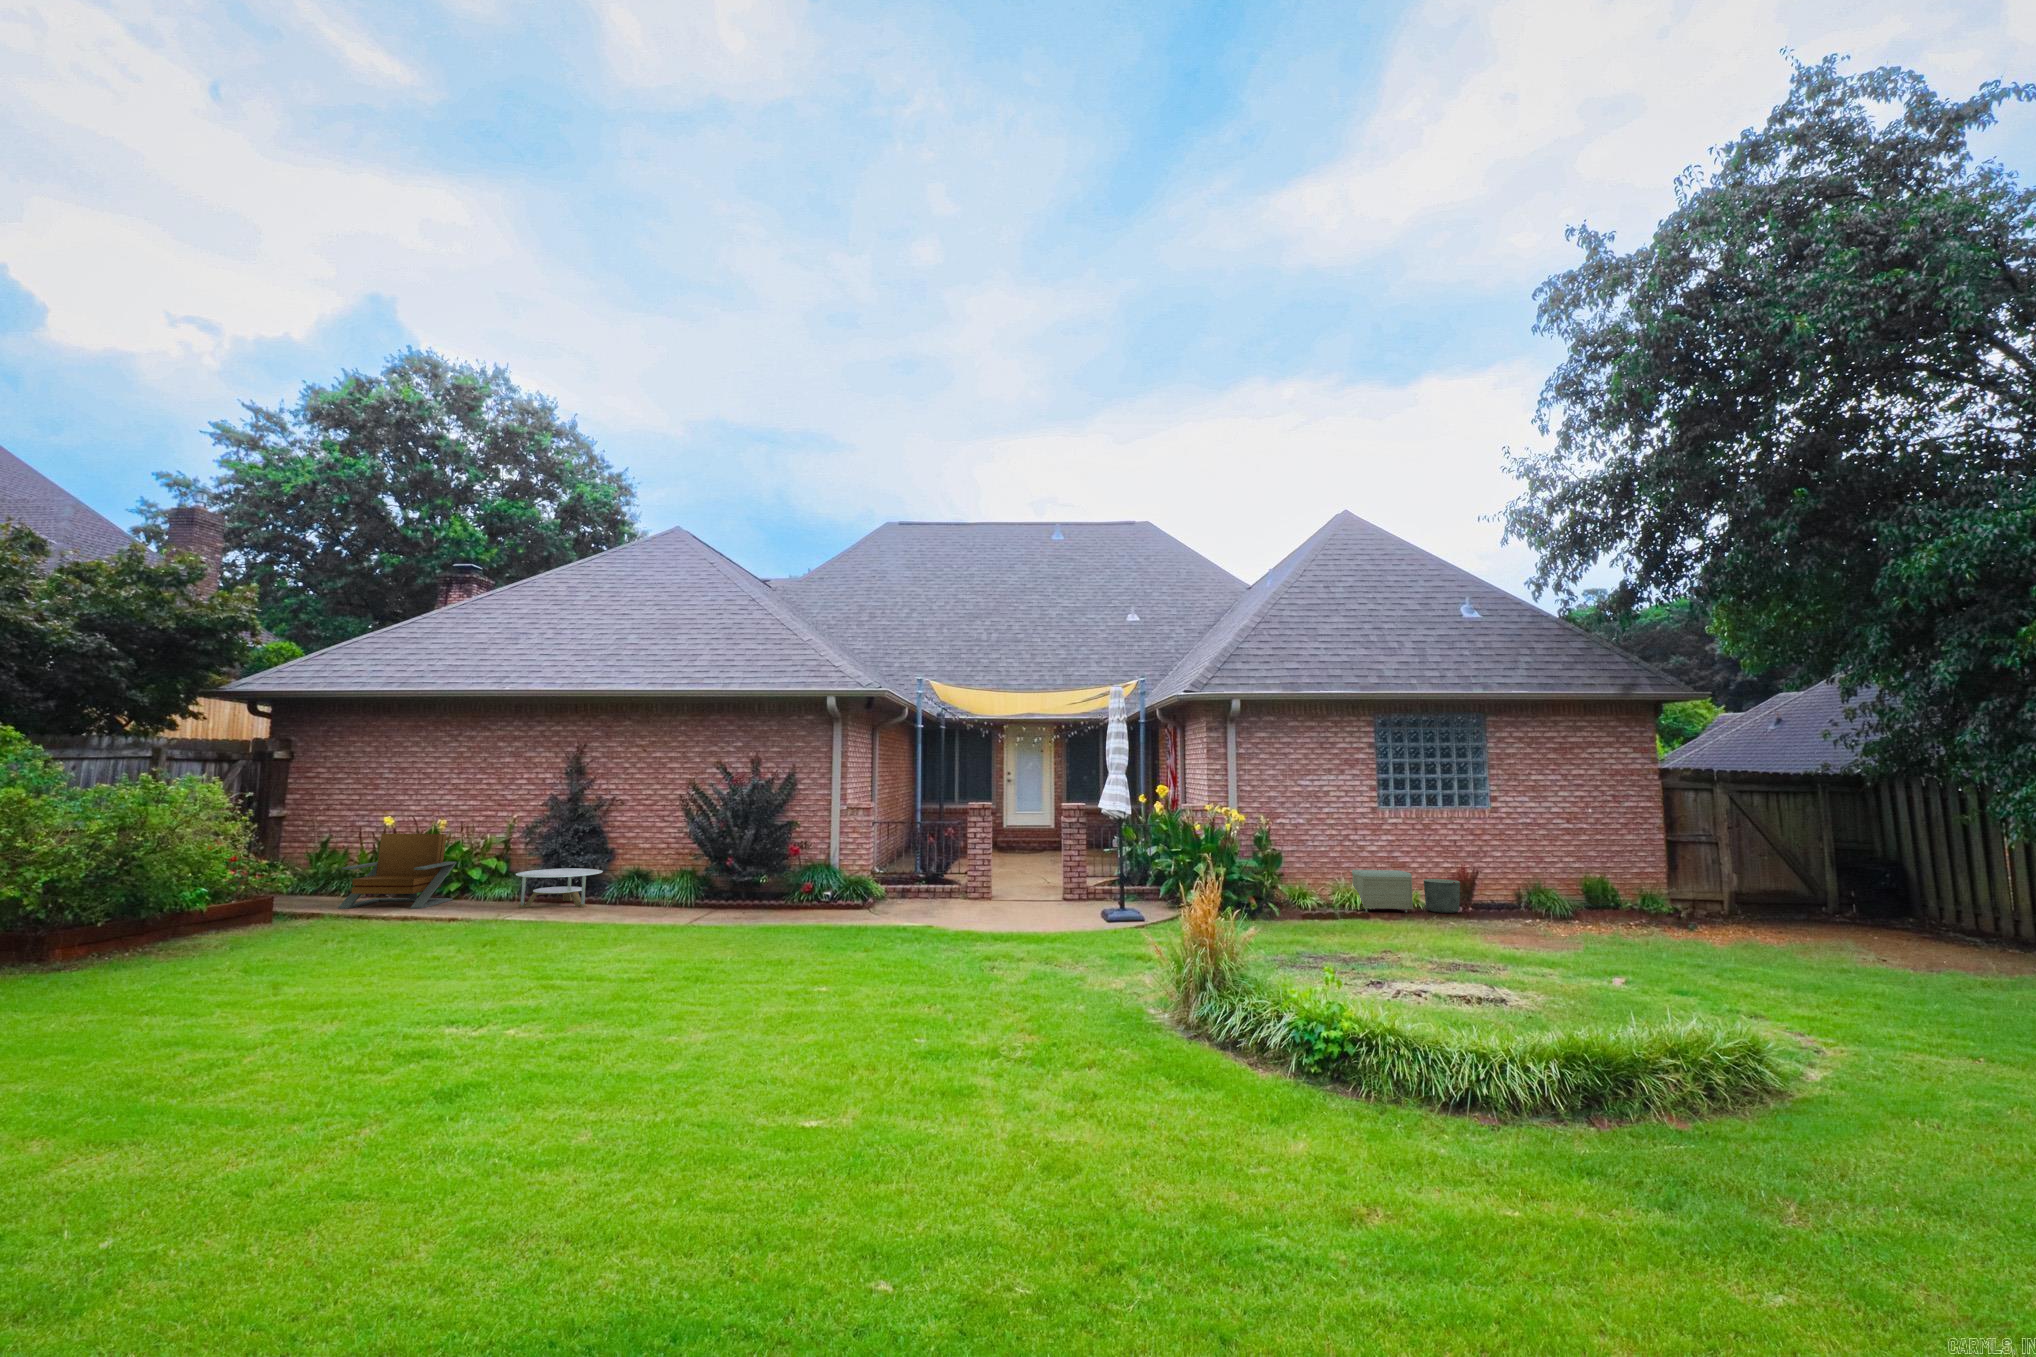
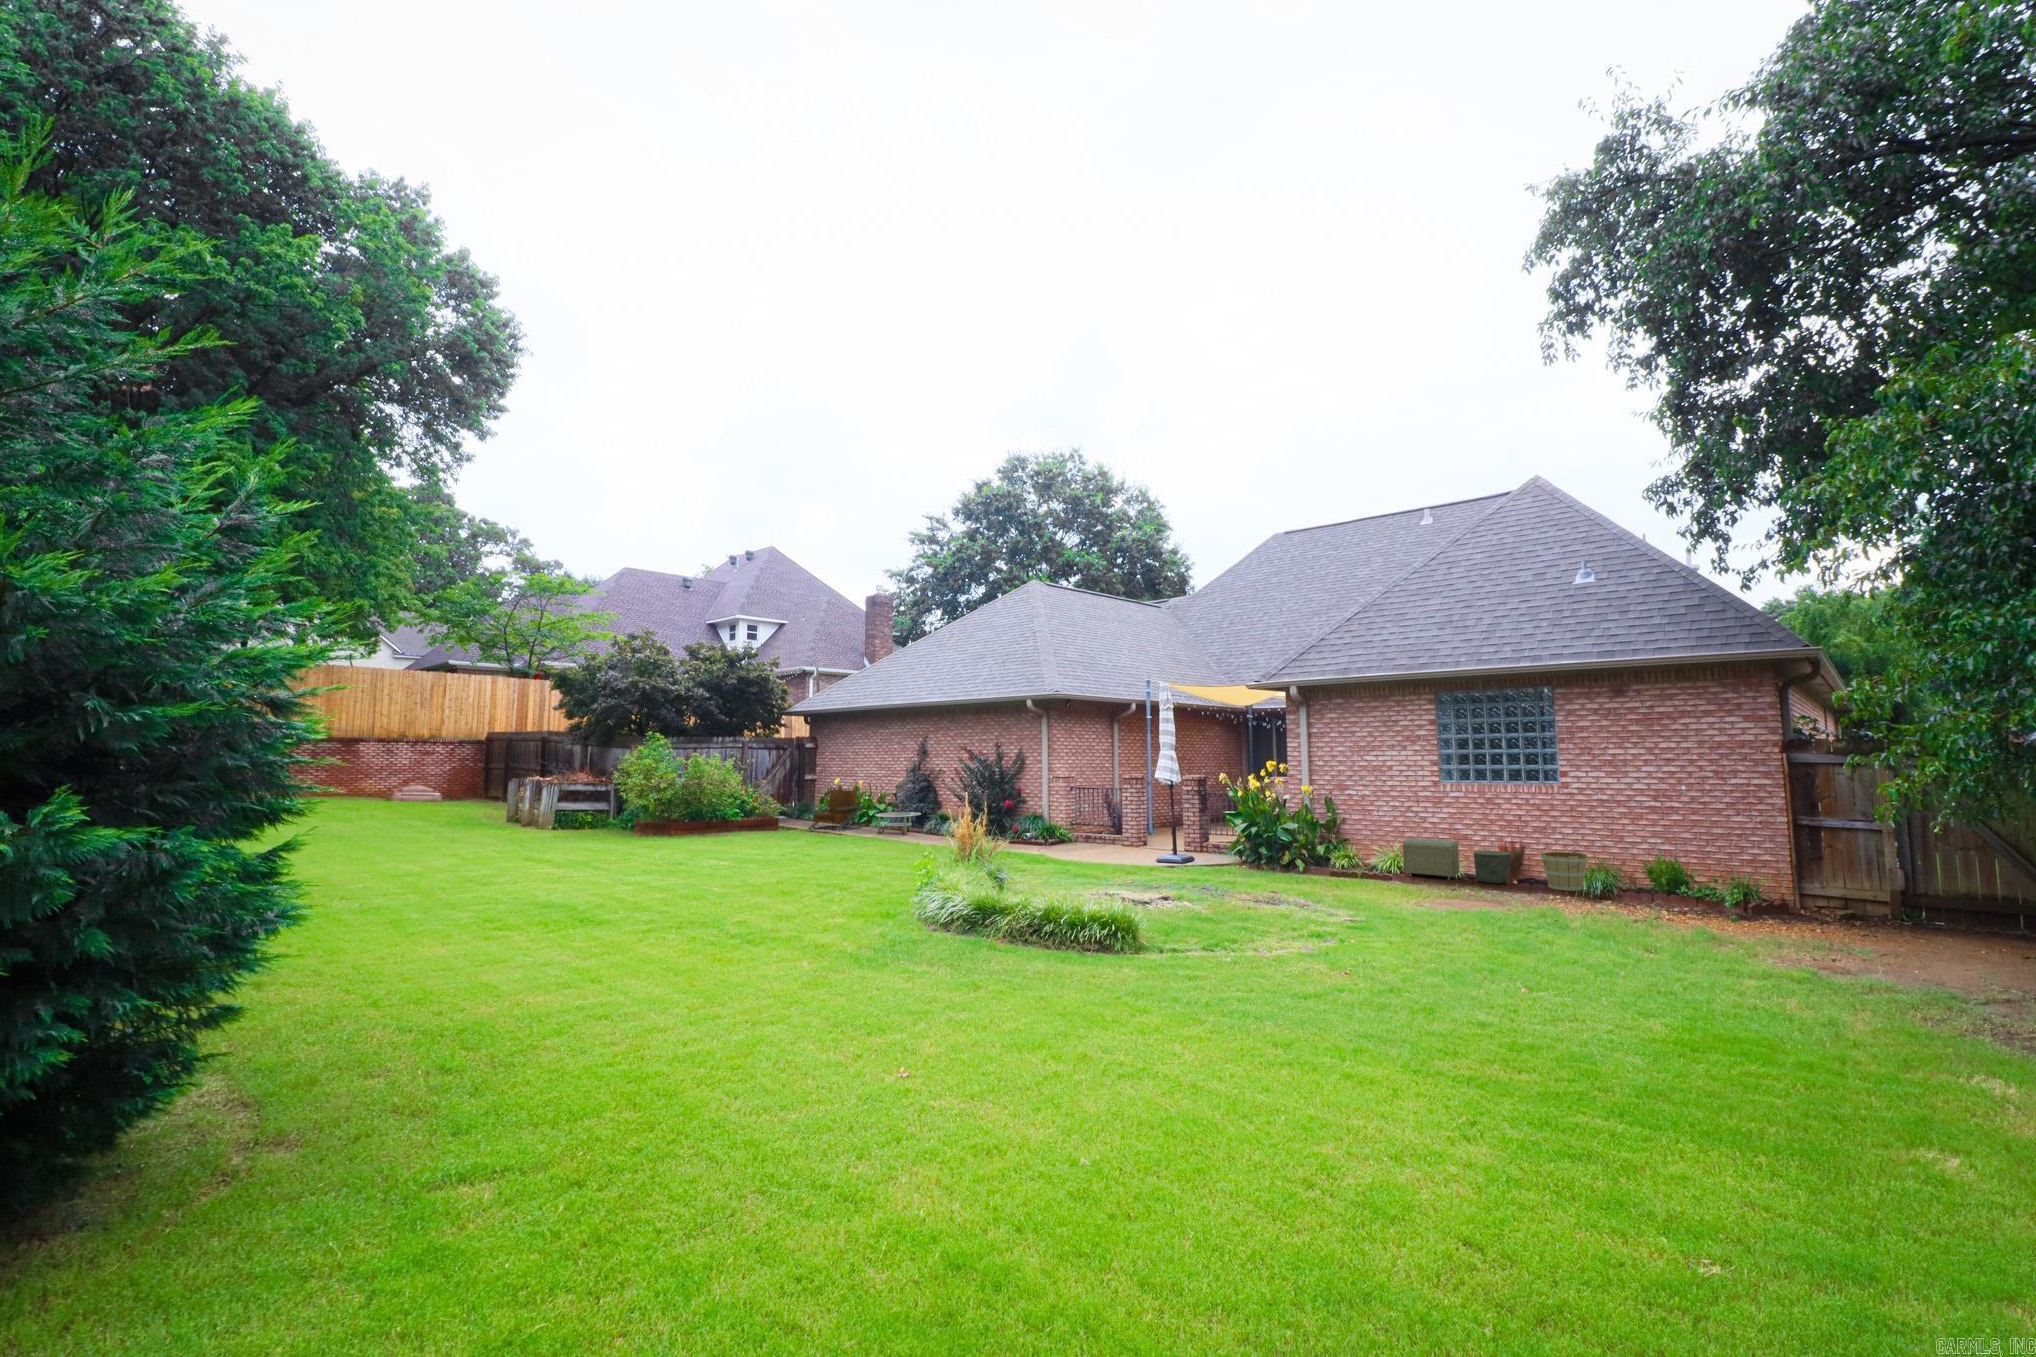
wooden bucket: none [1486,876,1531,915] -> present [1541,852,1588,891]

